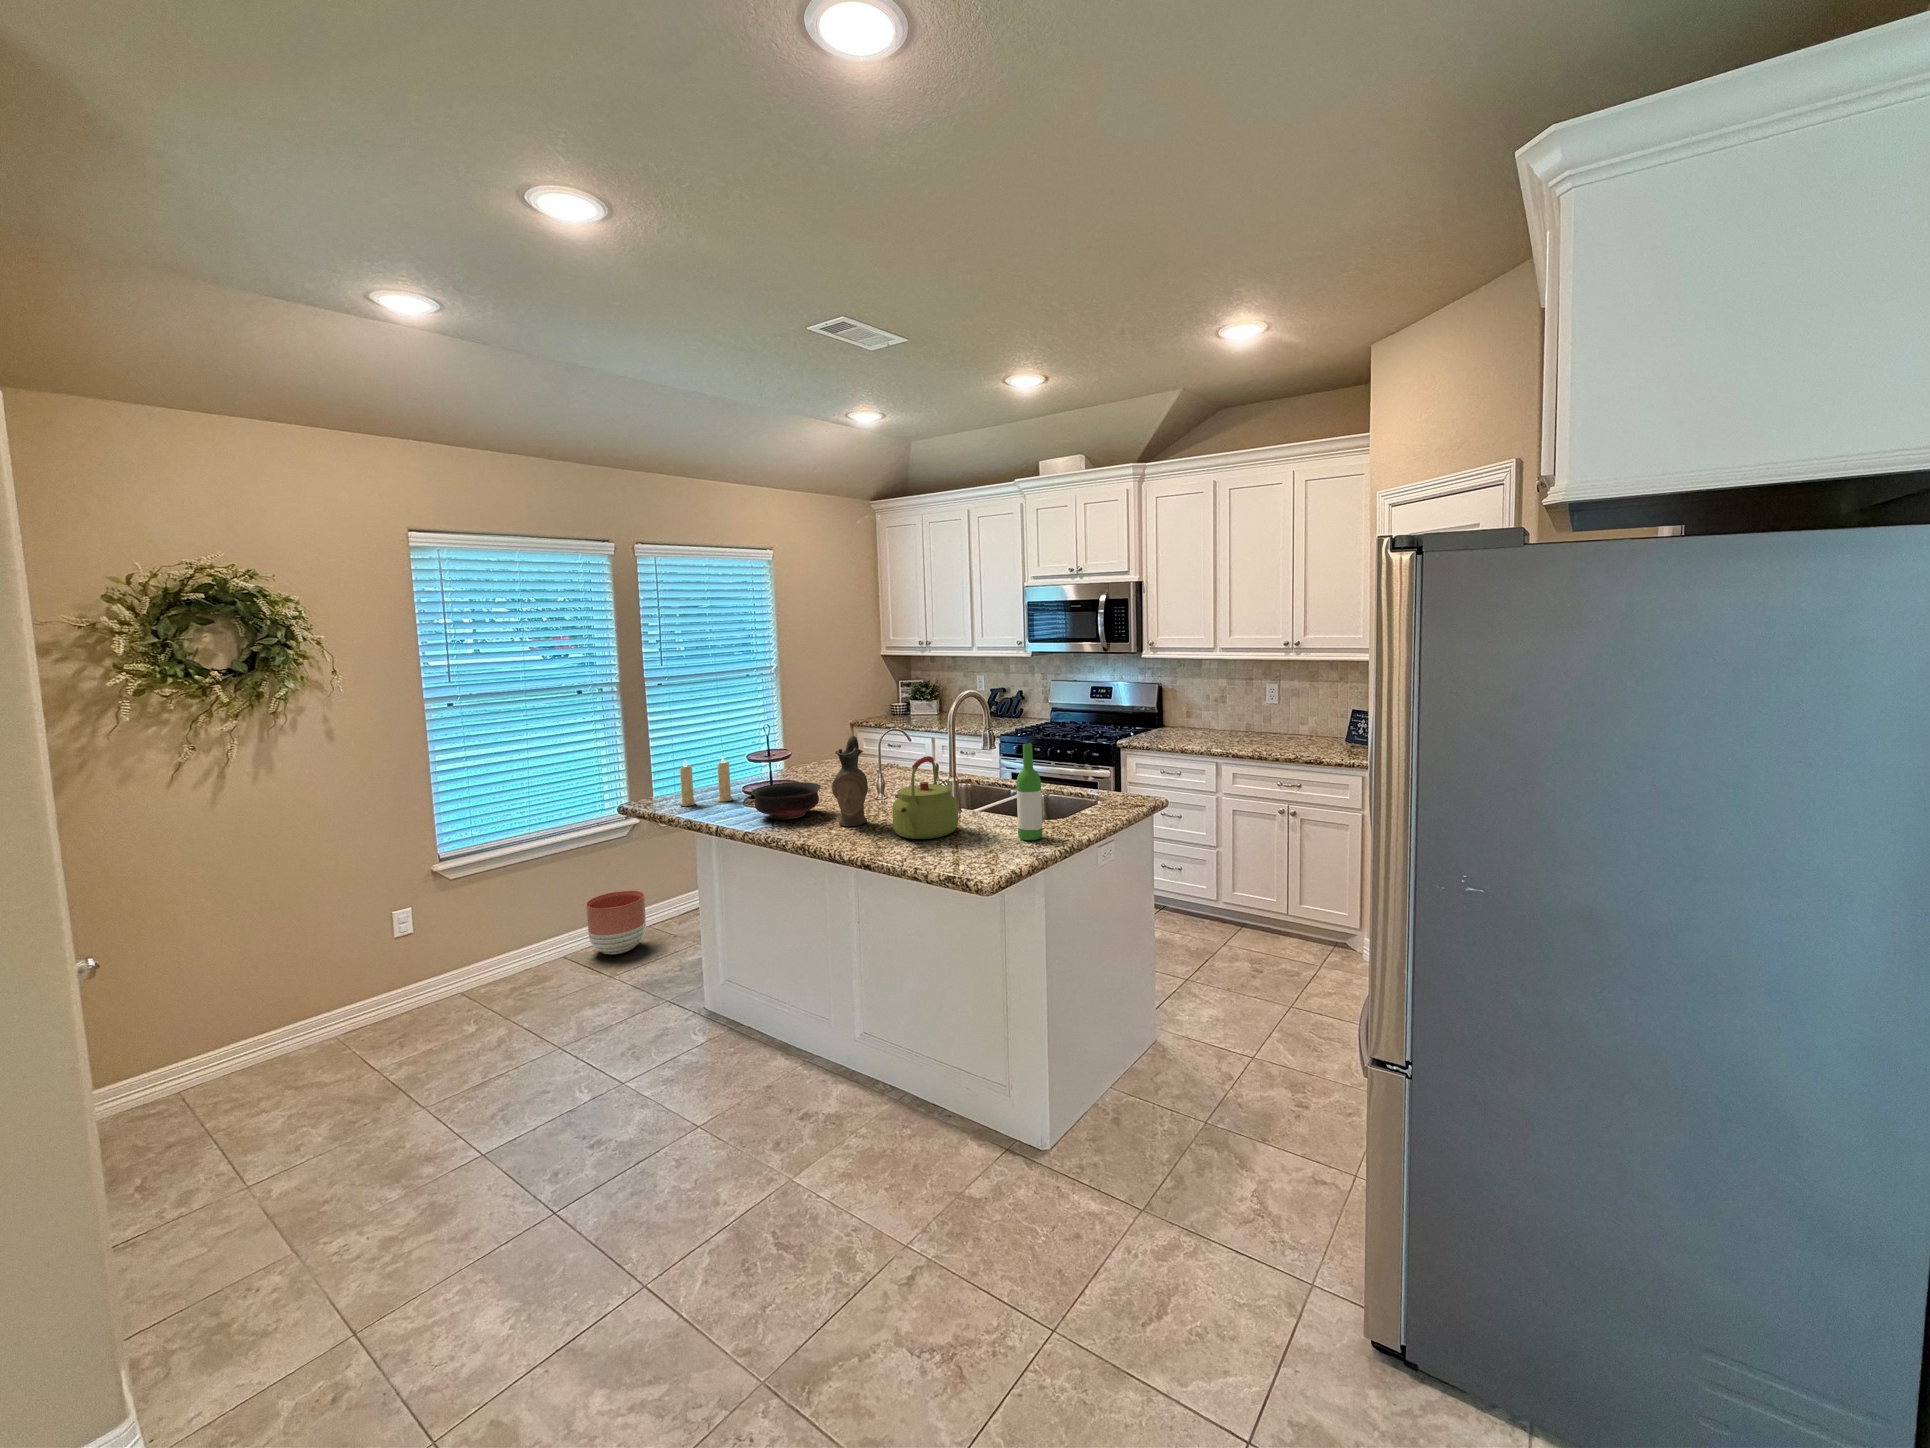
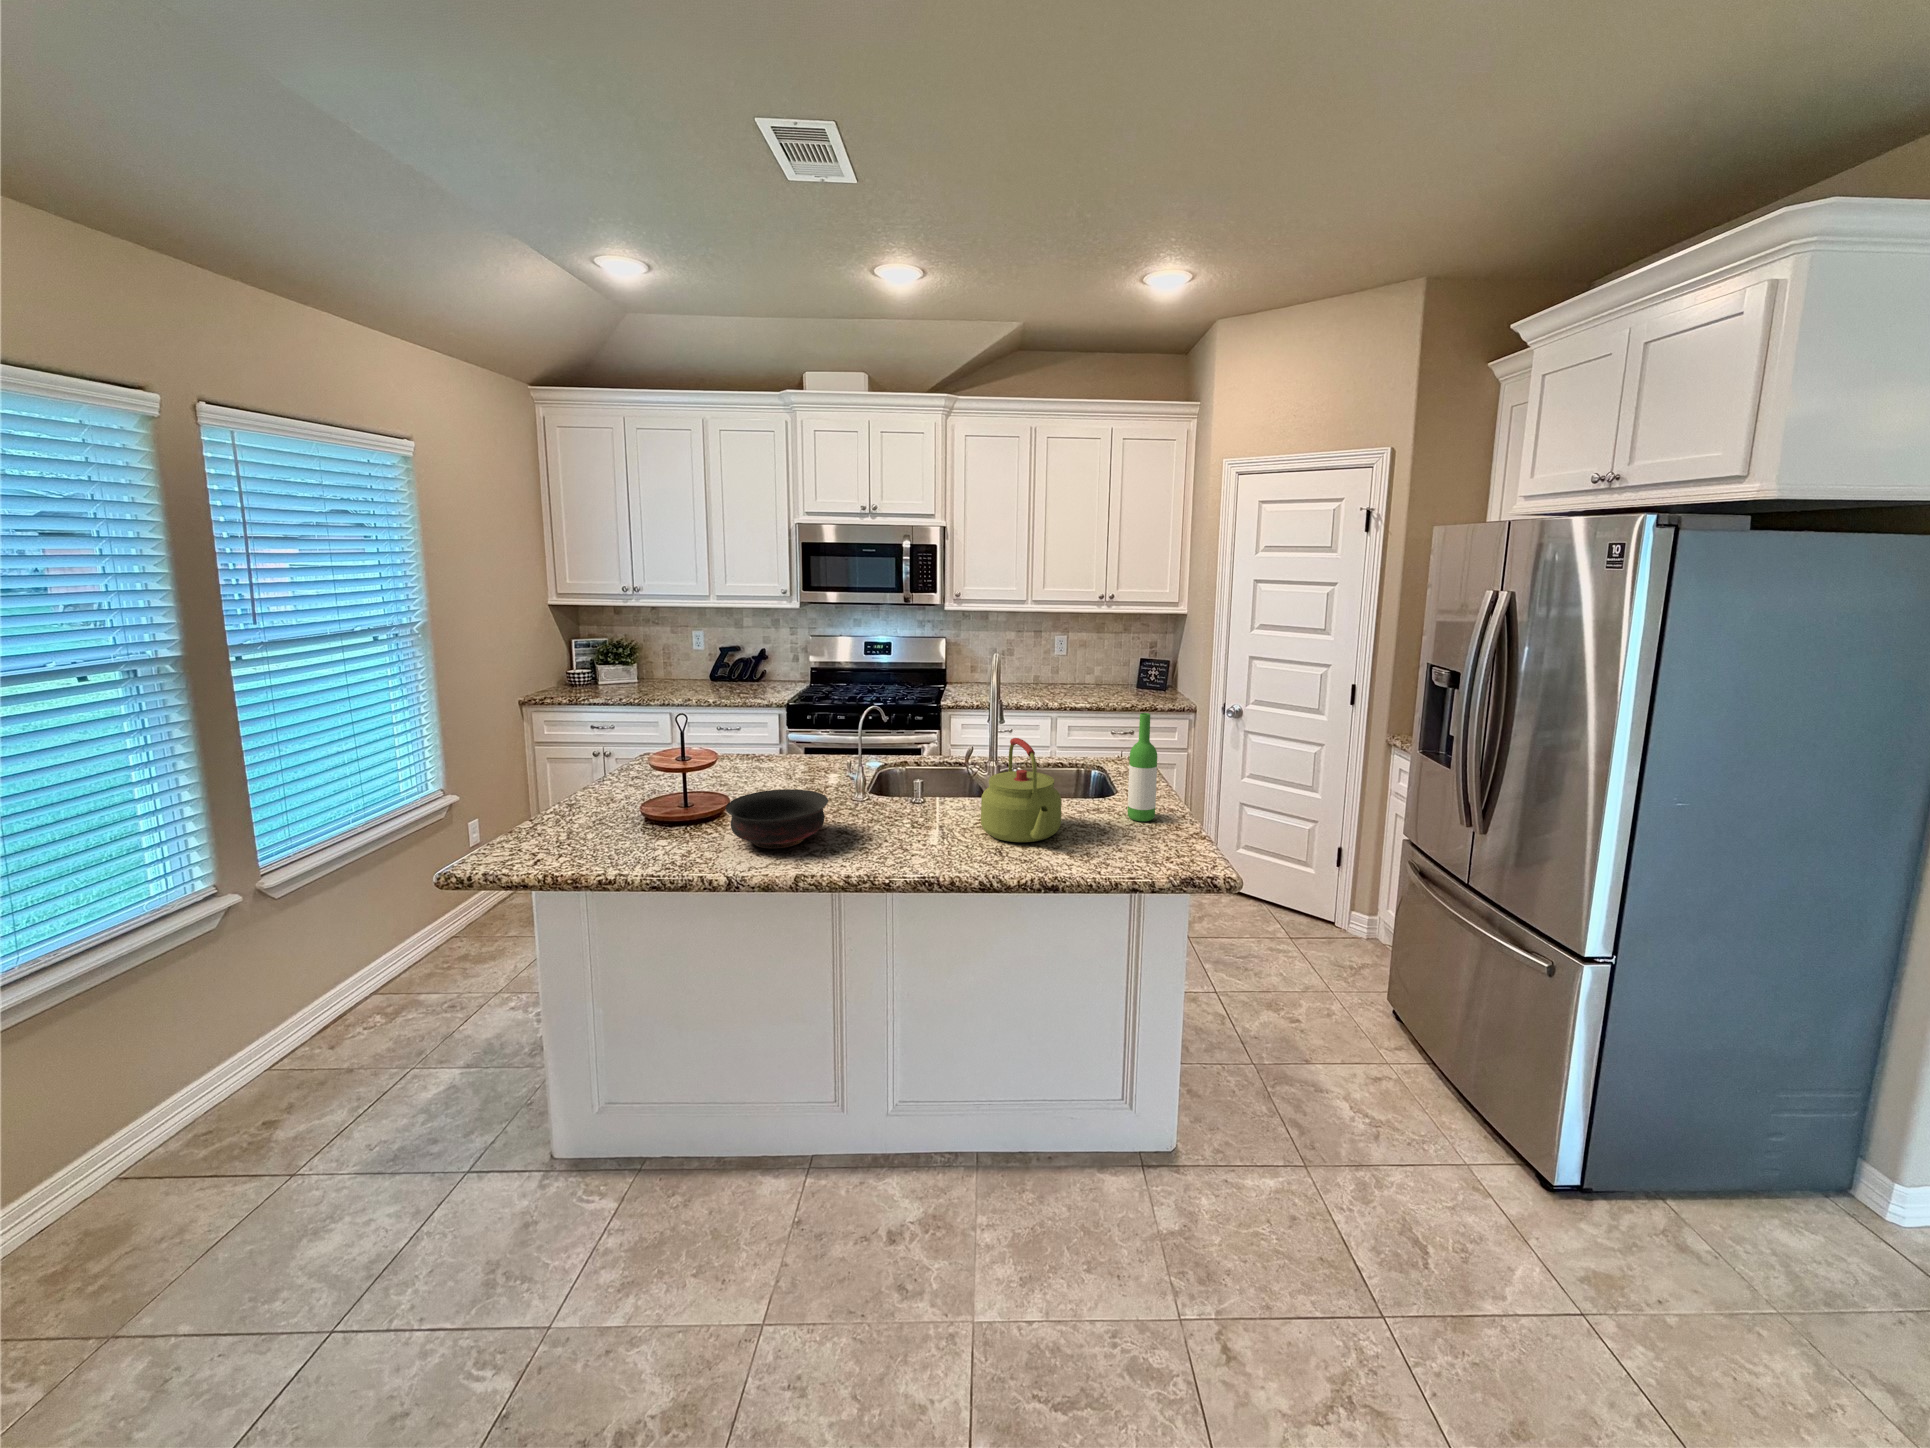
ceramic pitcher: present [832,736,868,826] -> none [880,719,931,841]
candle: present [680,756,733,806] -> none [538,762,622,855]
planter: present [586,890,646,954] -> none [164,1011,303,1138]

